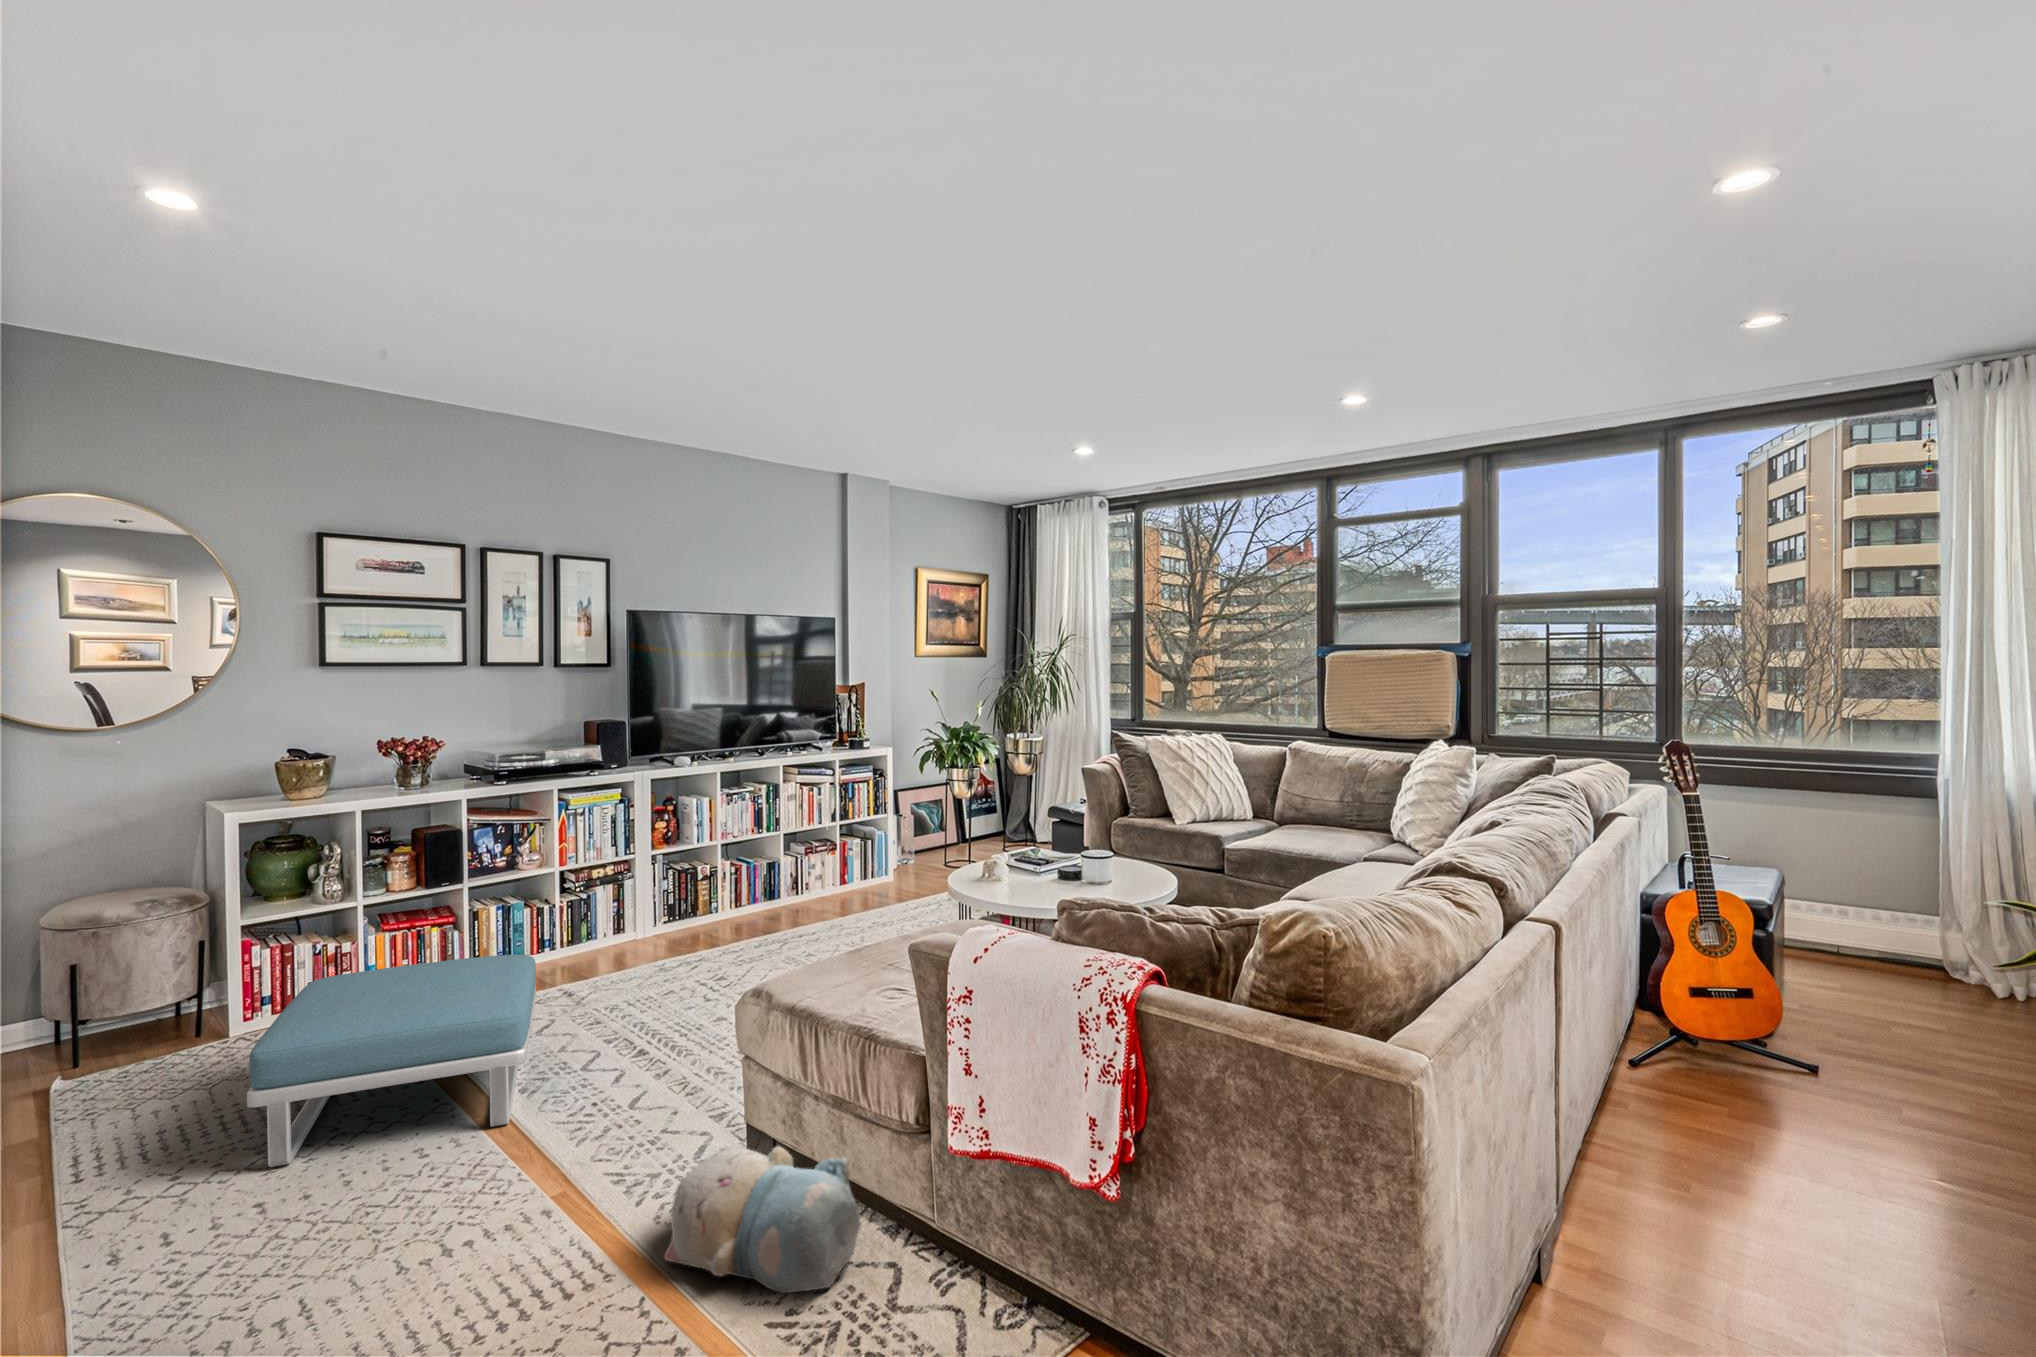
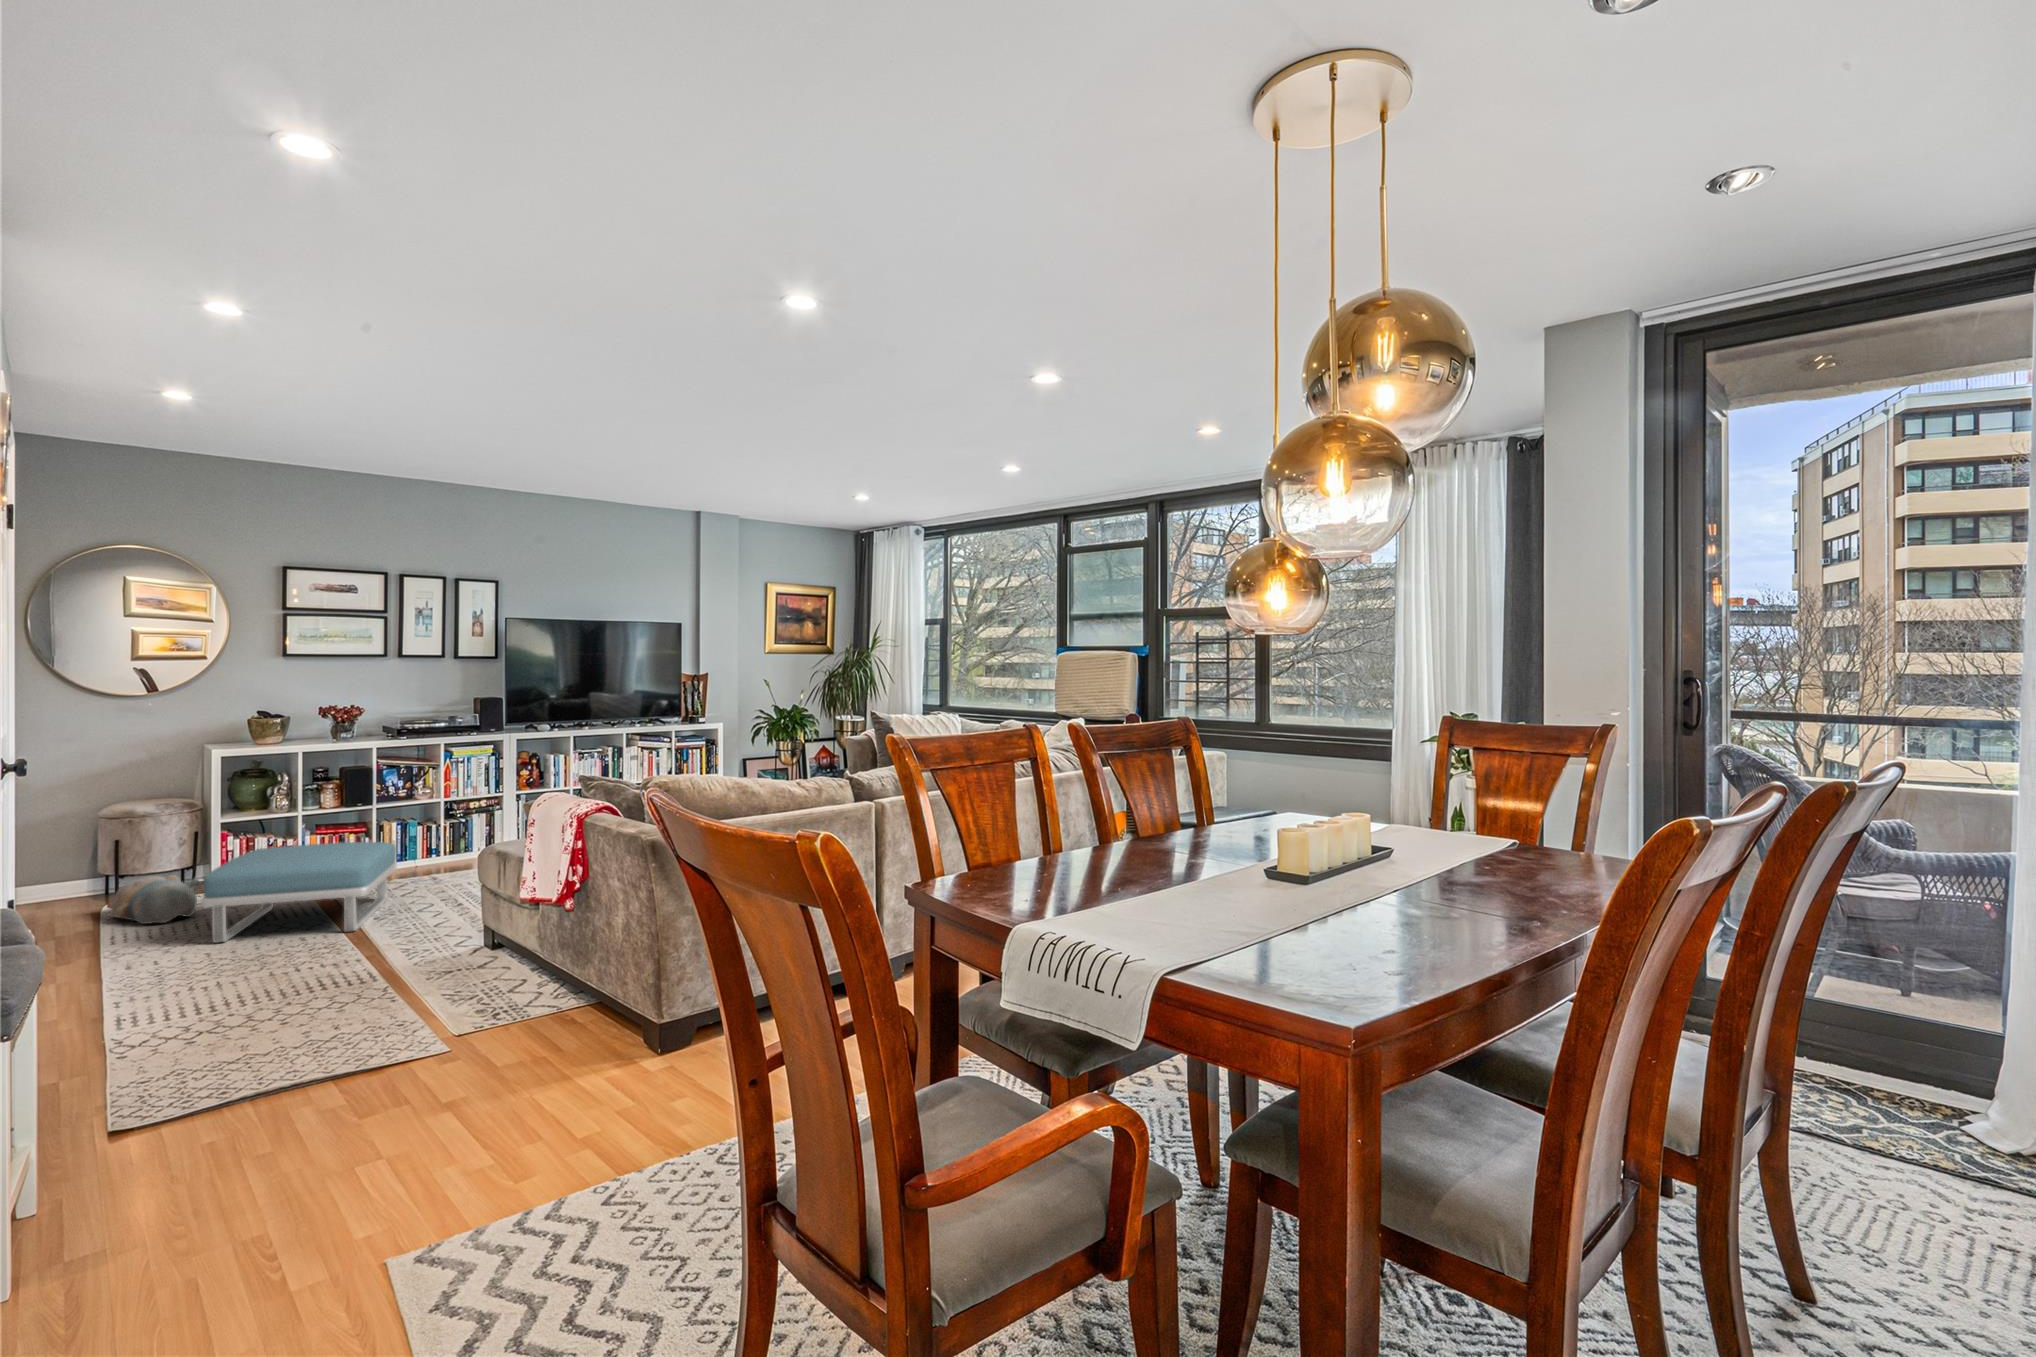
plush toy: present [664,1146,861,1293] -> present [108,875,200,924]

